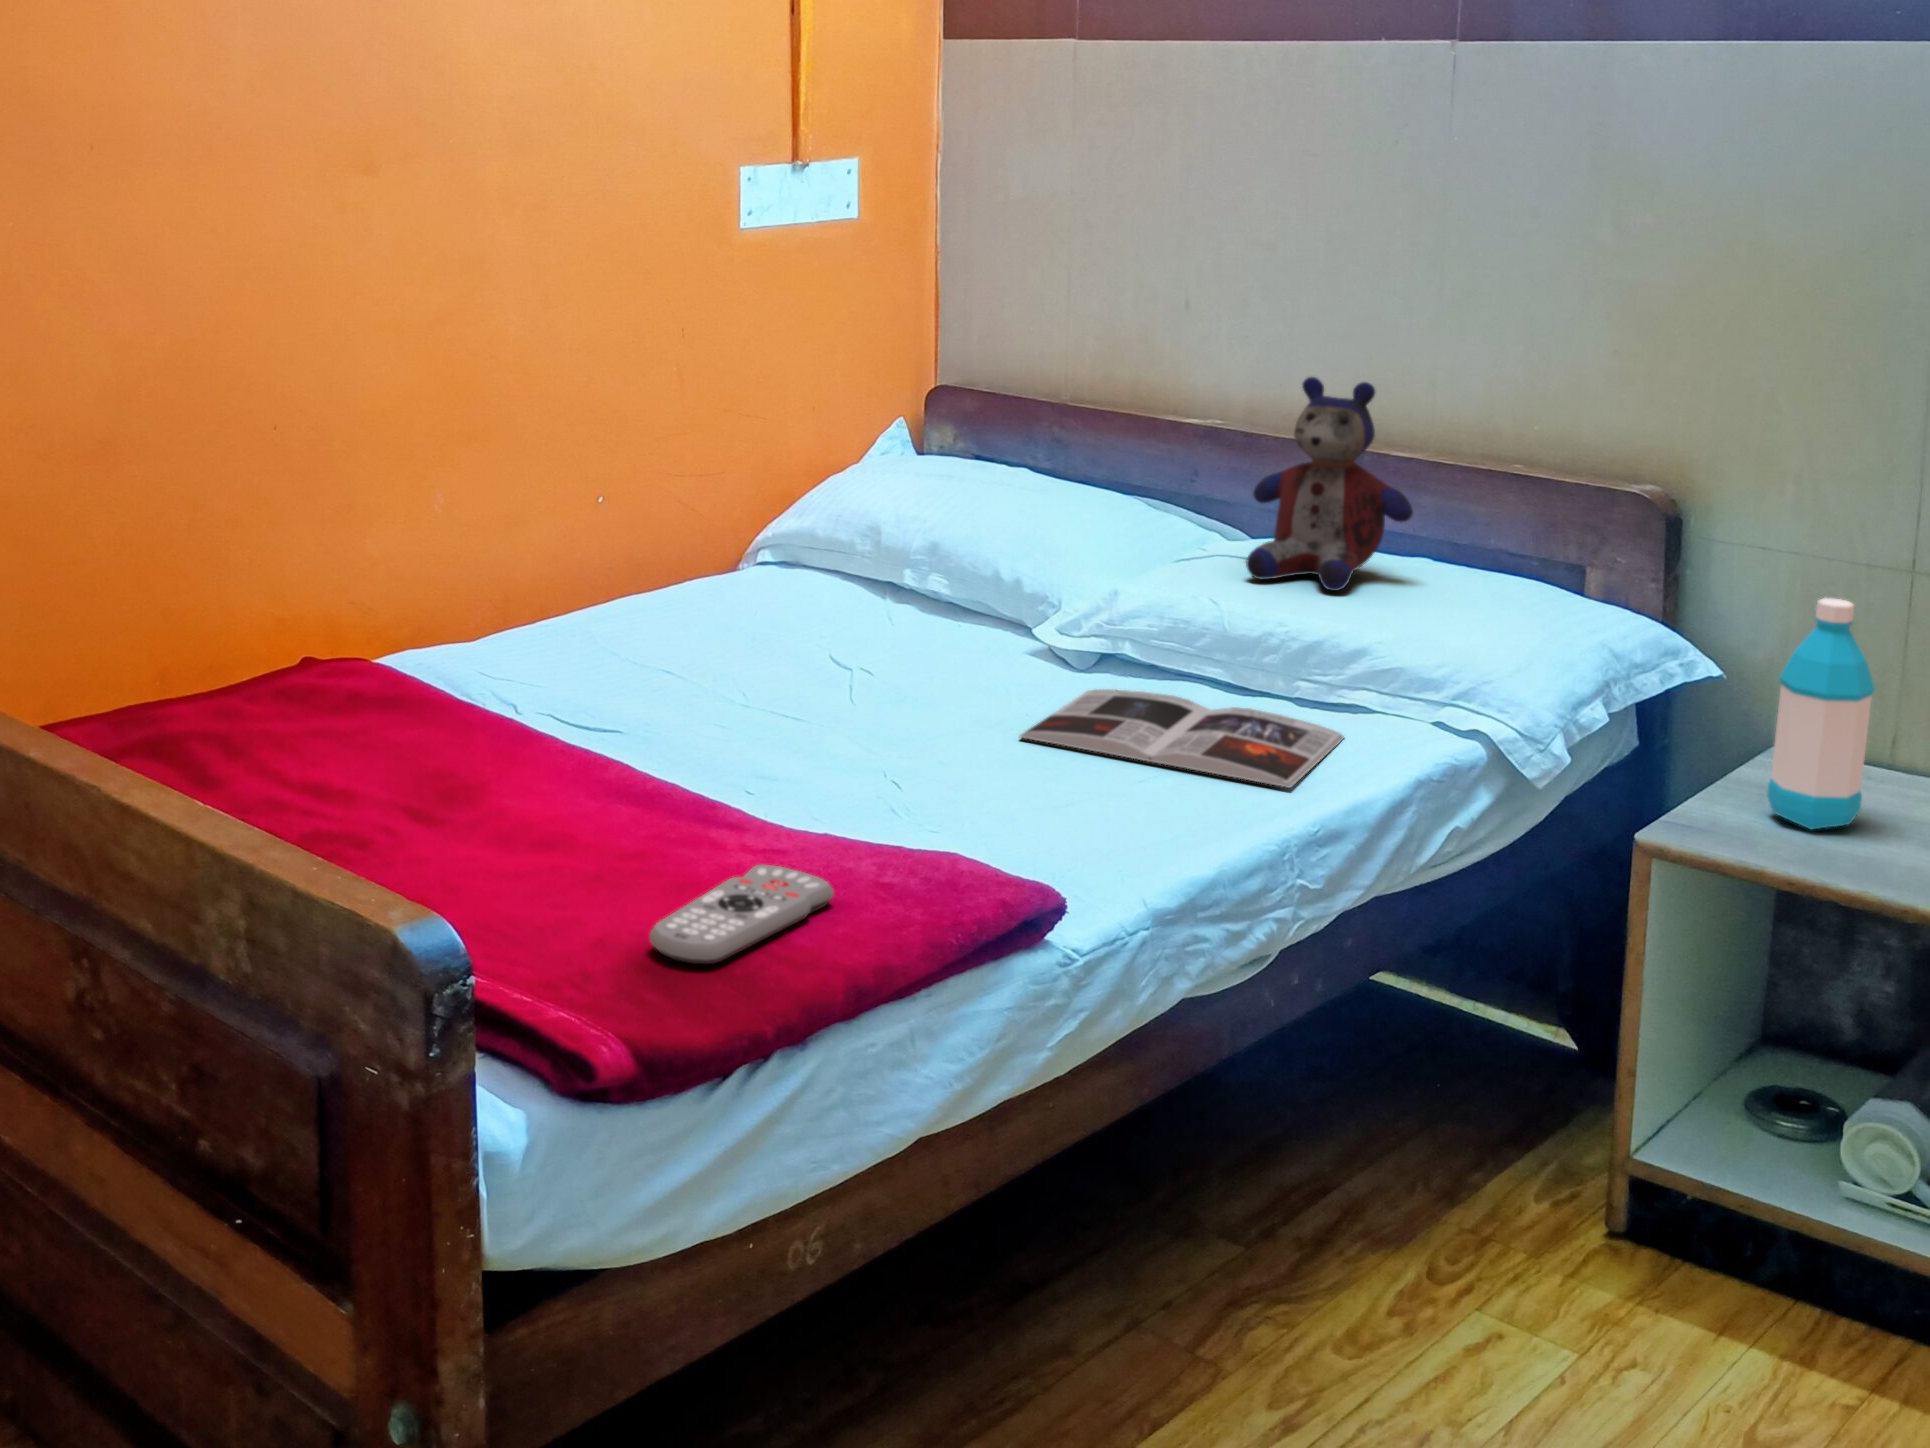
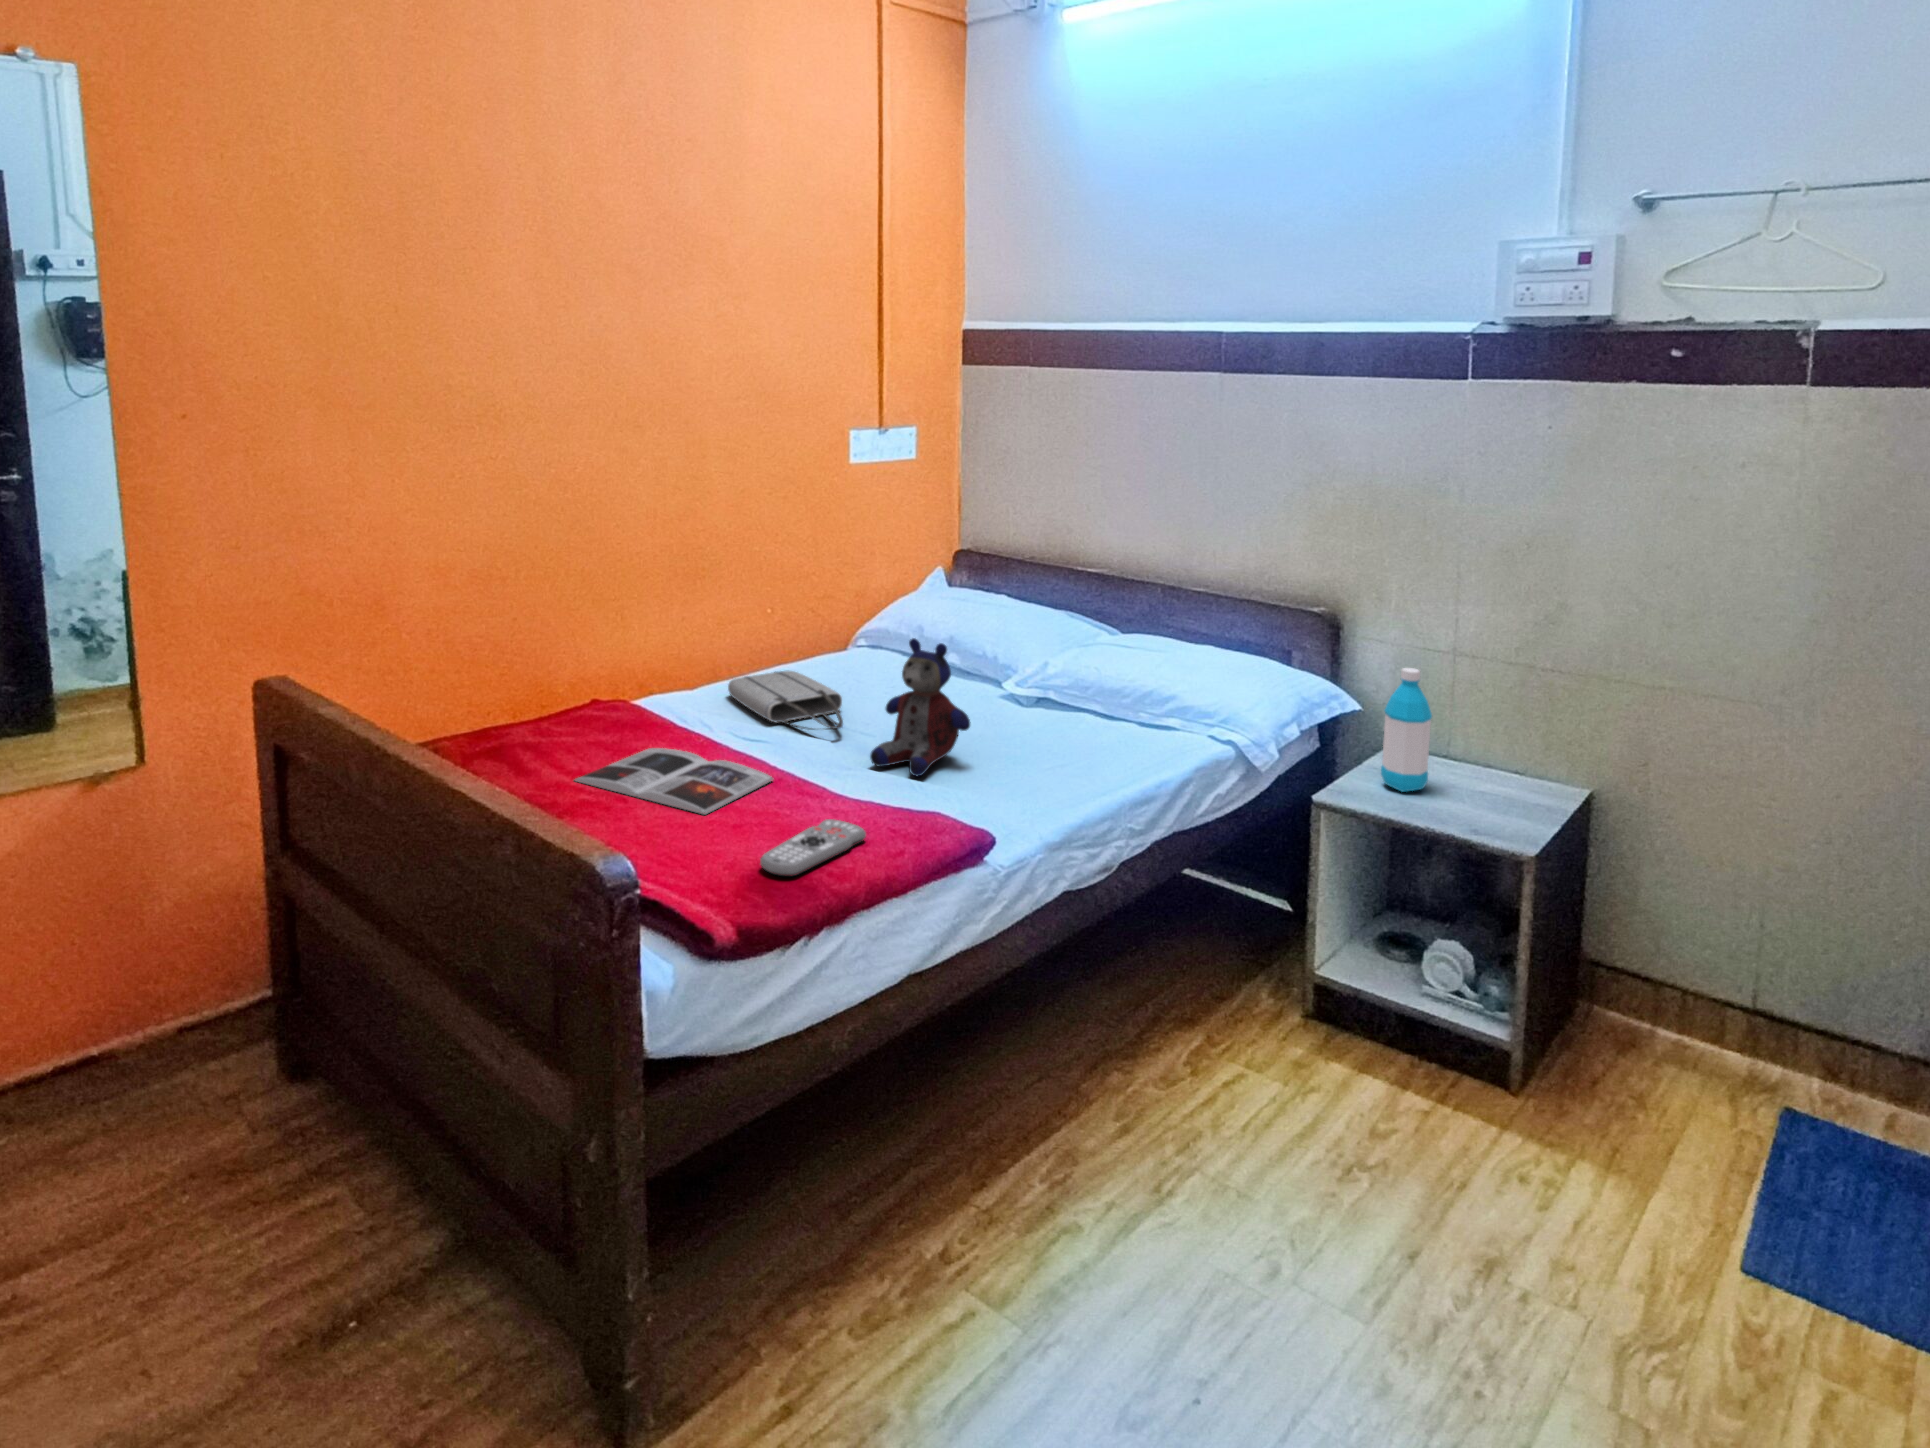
stuffed bear: present [1246,377,1413,591] -> present [870,638,970,776]
tote bag: none [534,605,753,710] -> present [728,671,843,730]
magazine: present [1019,689,1344,788] -> present [575,748,773,815]

